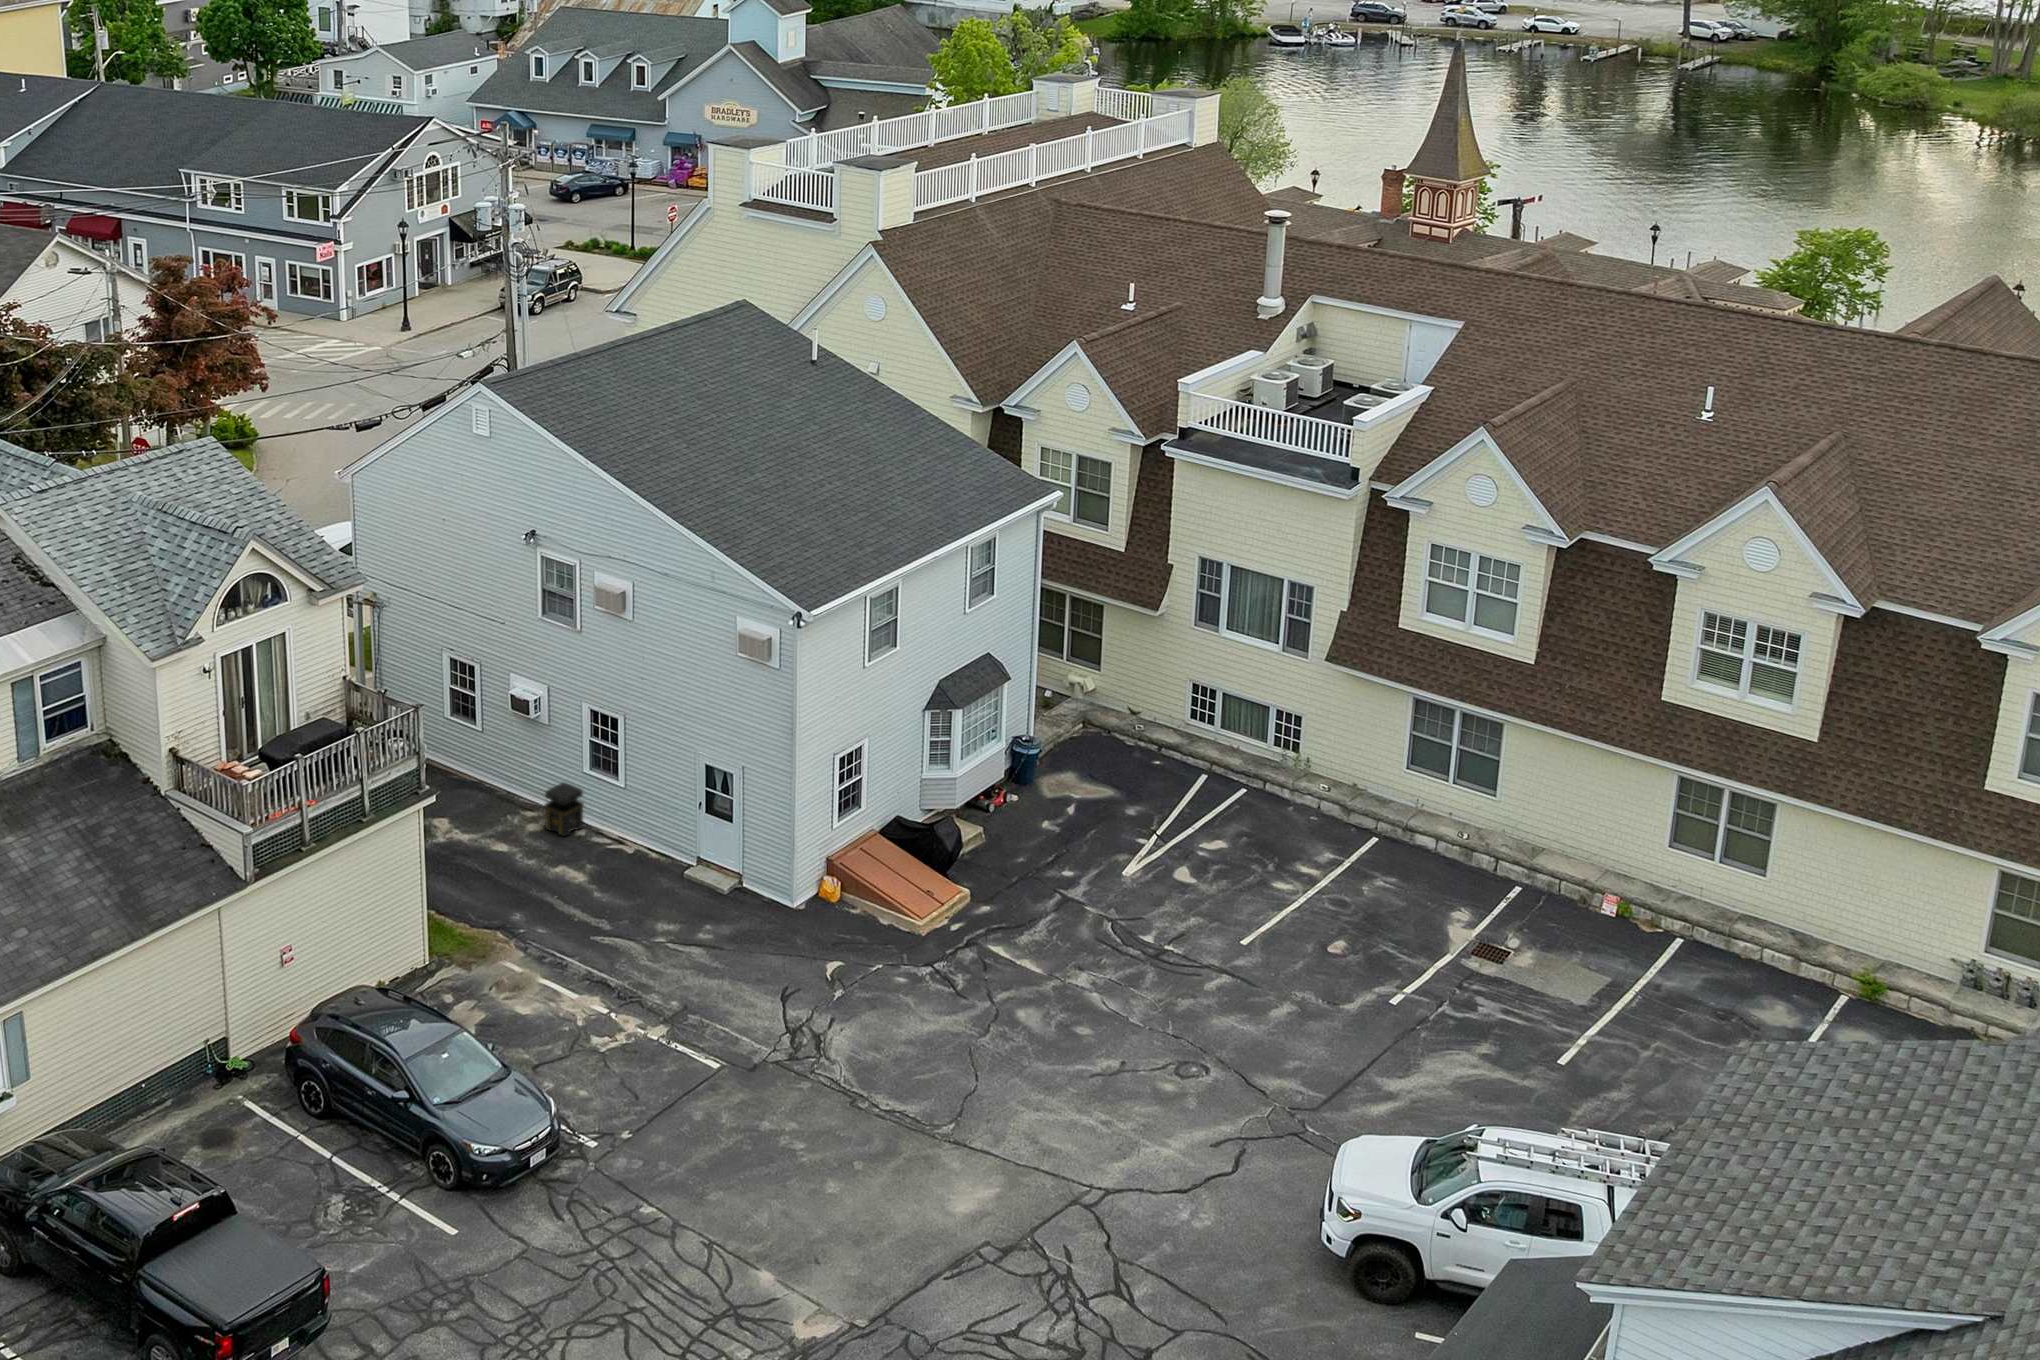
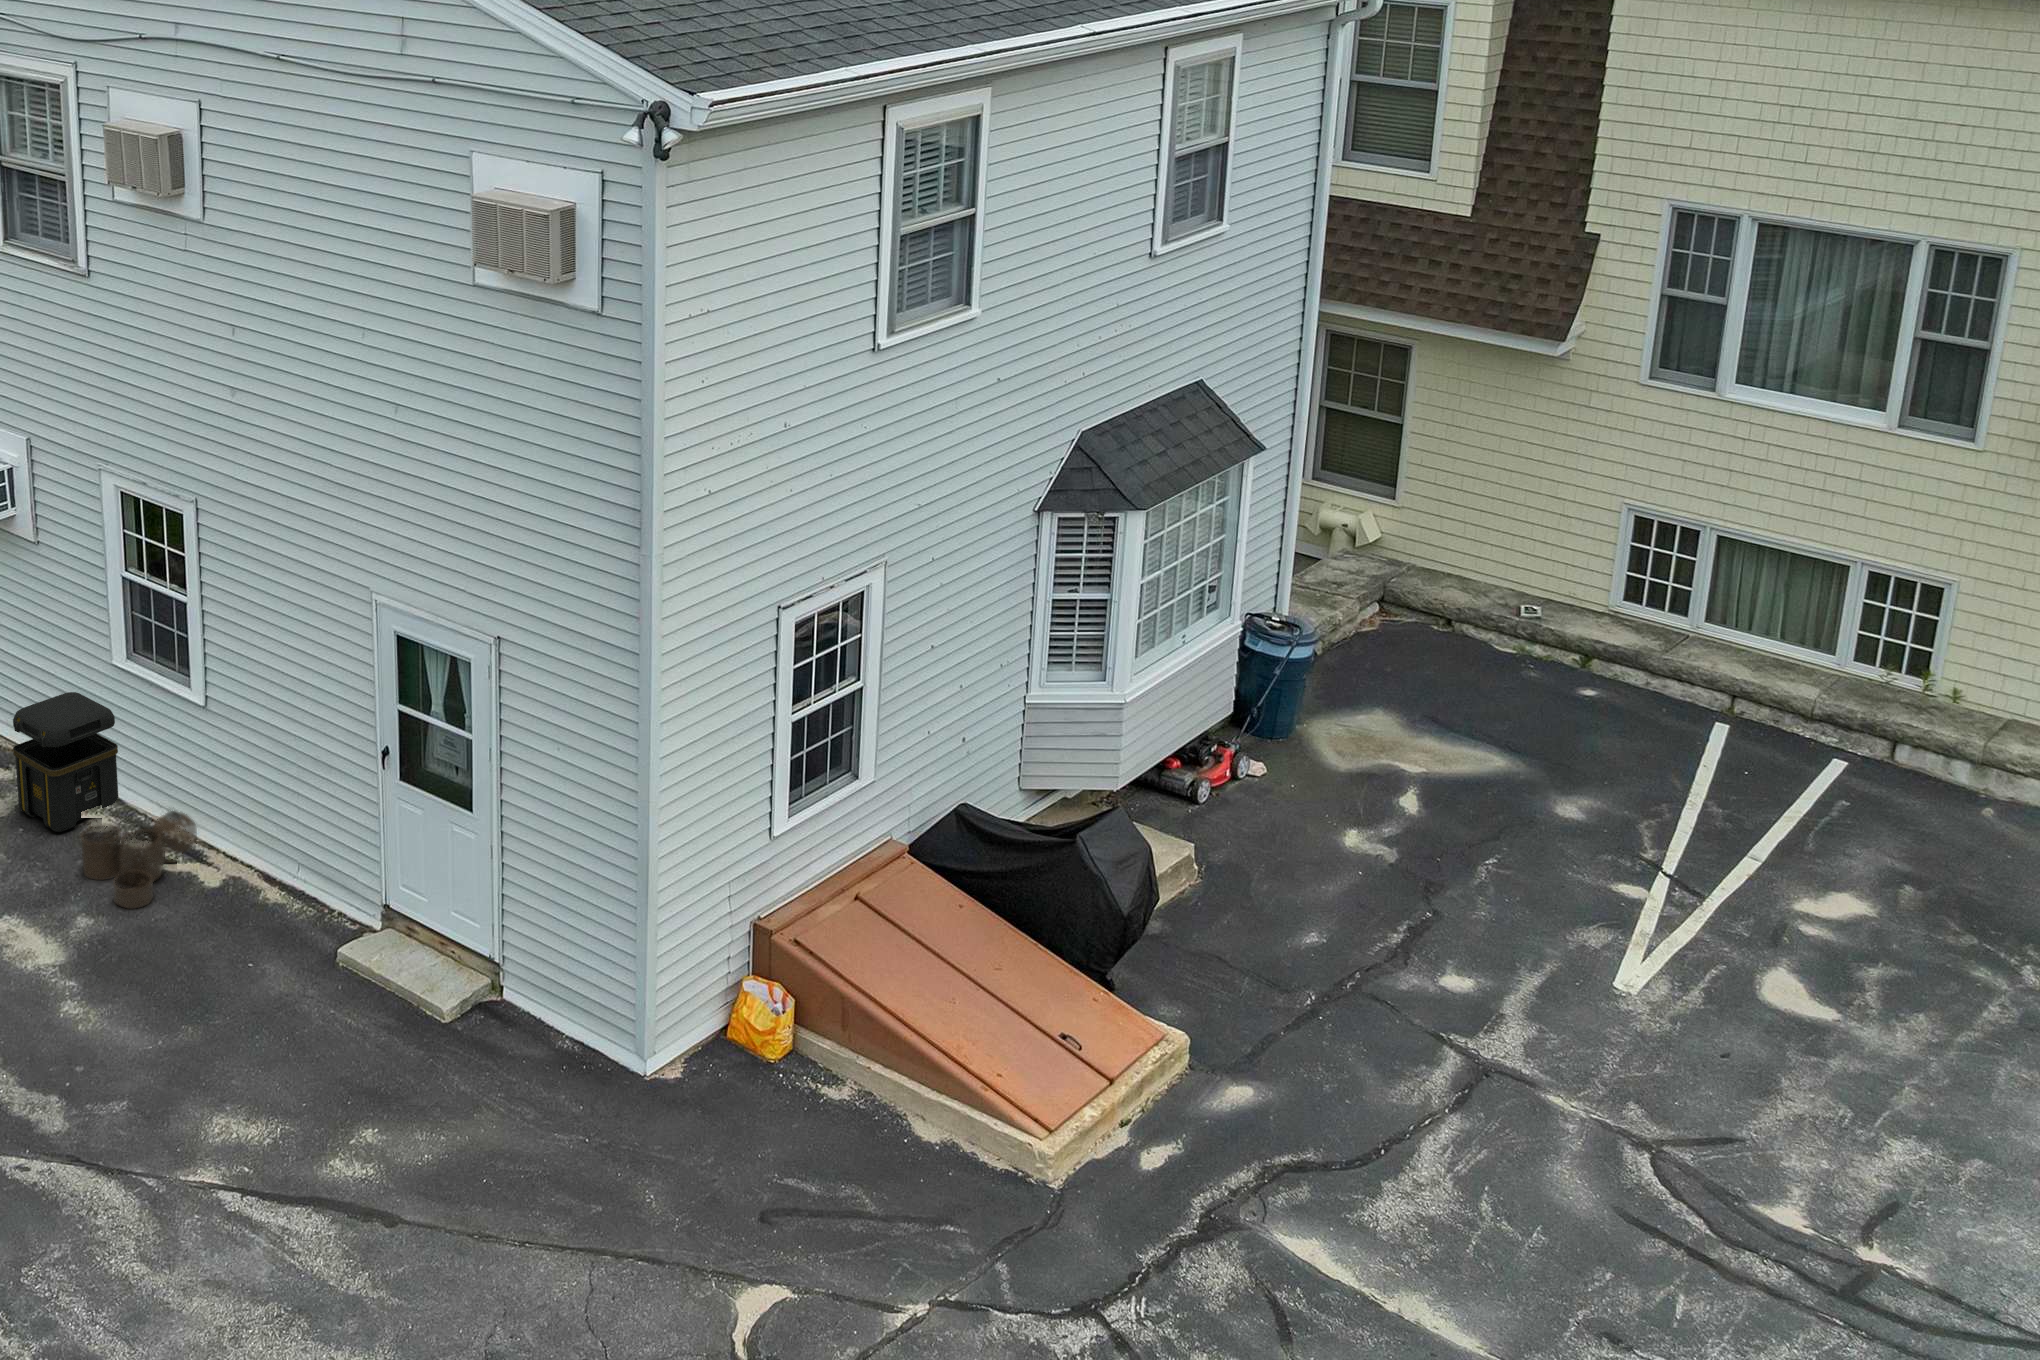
woven basket: none [580,826,620,863] -> present [81,811,197,909]

